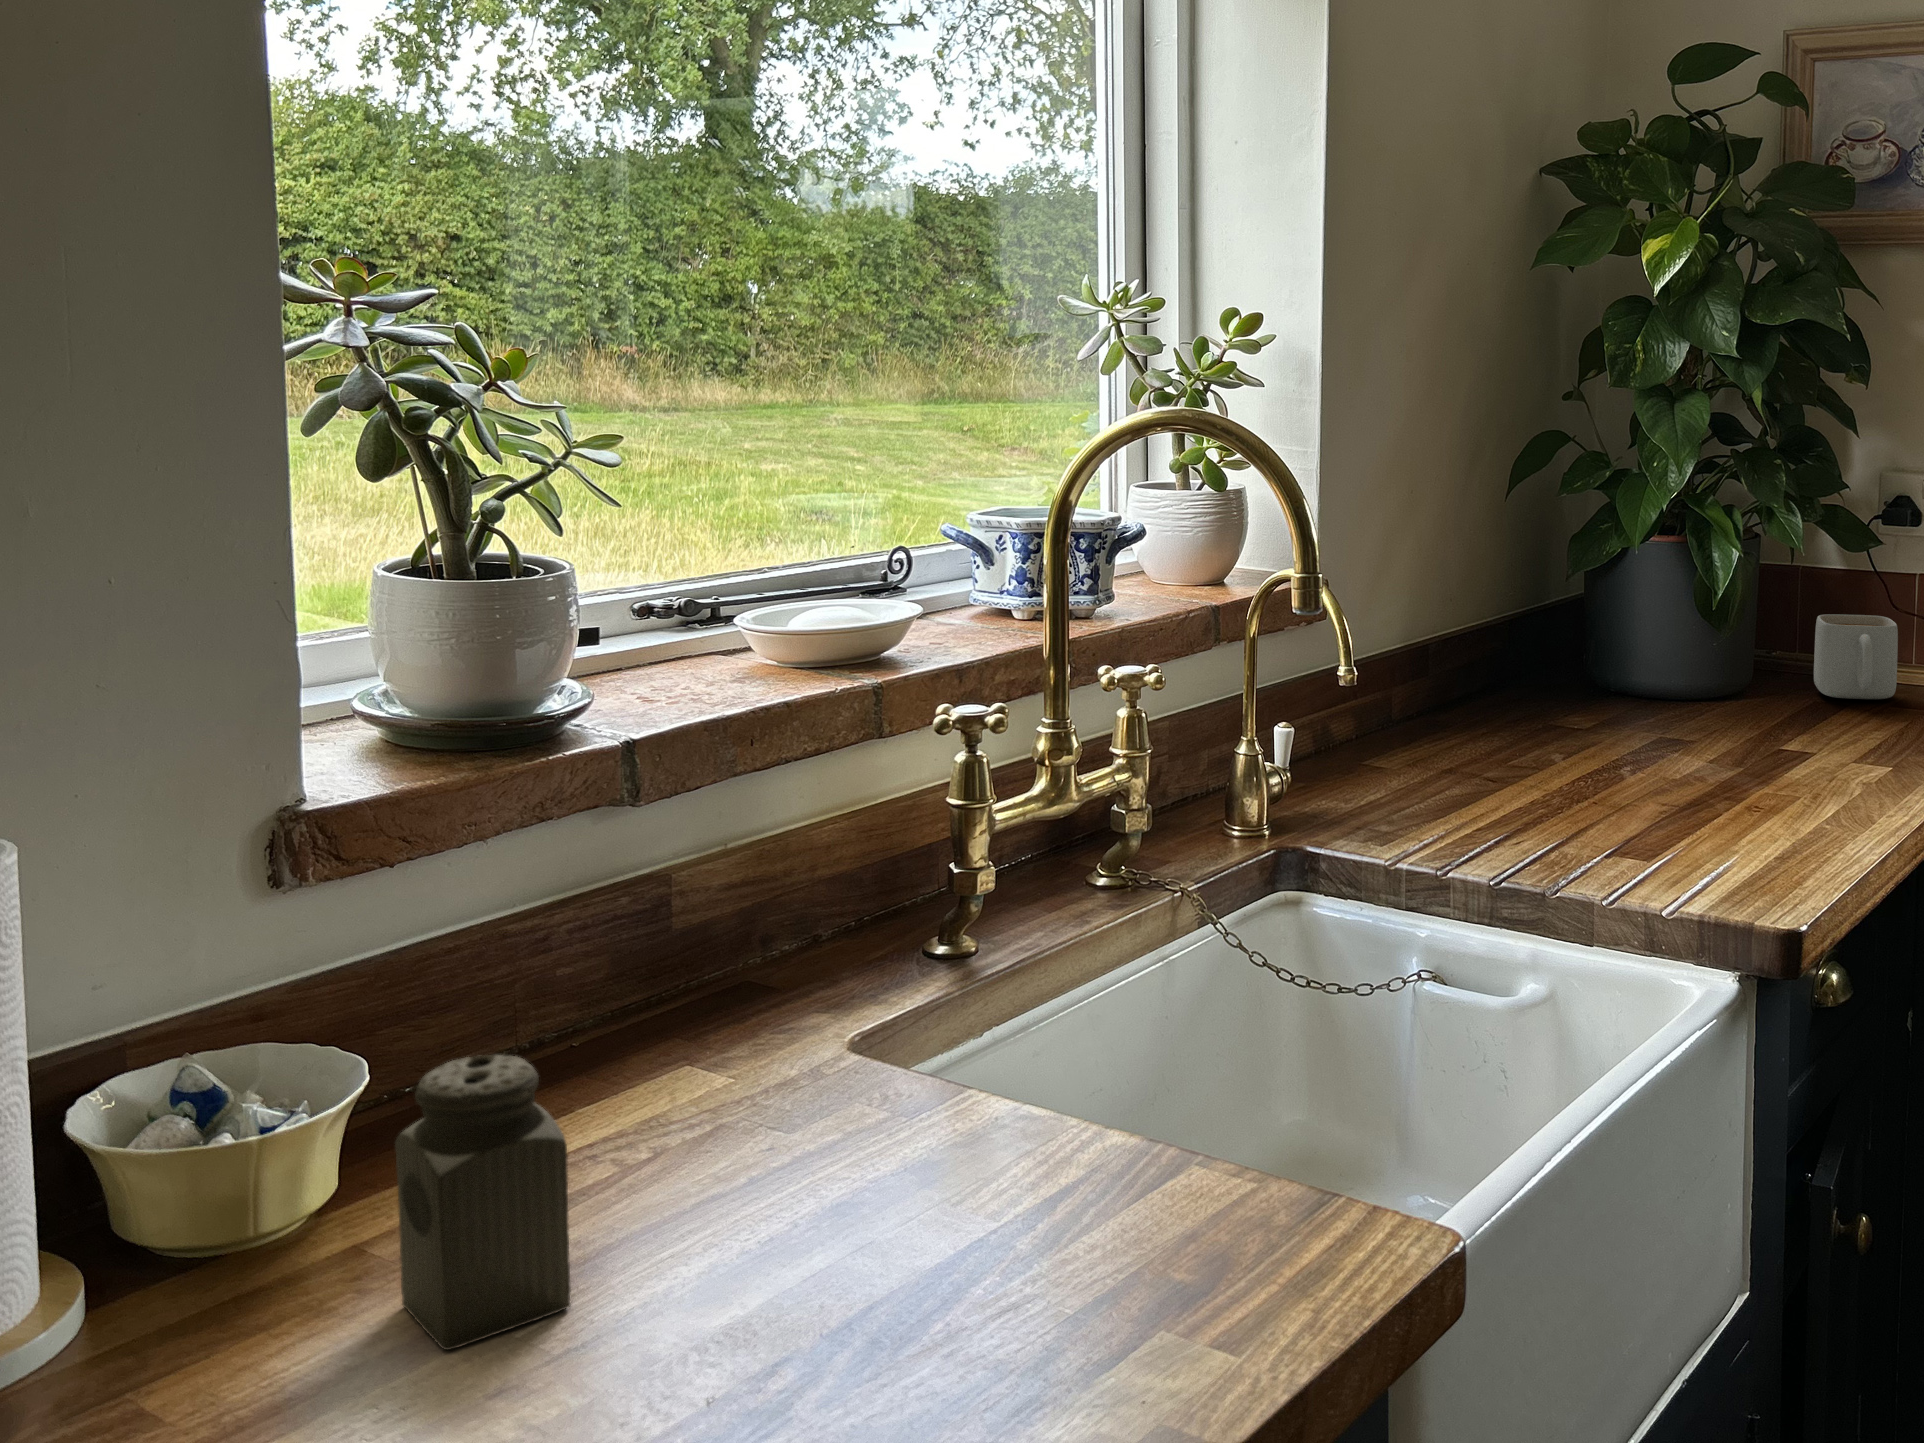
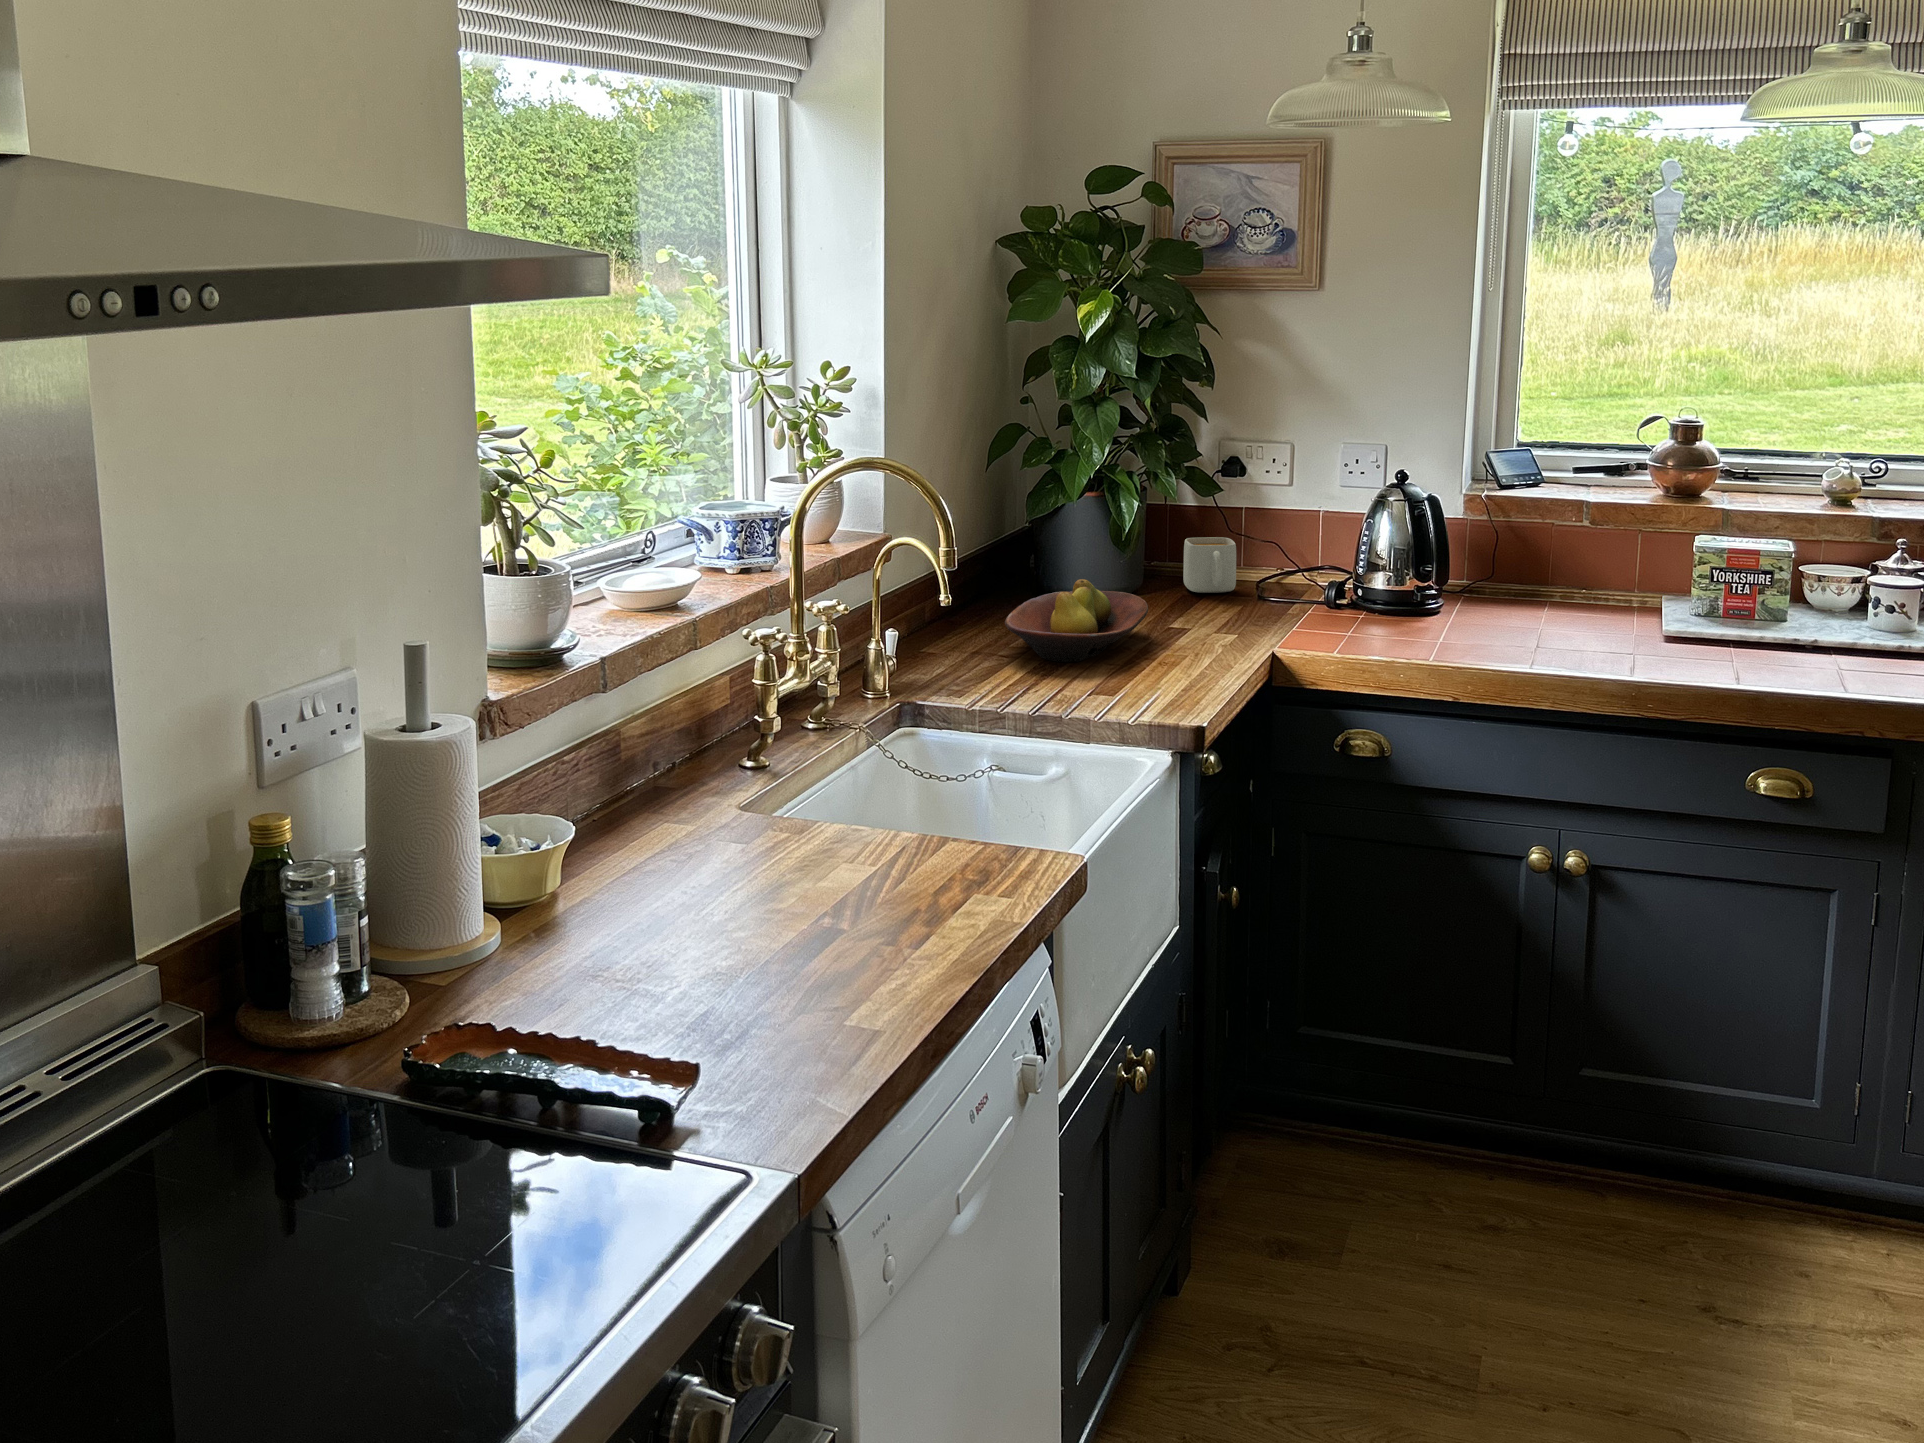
fruit bowl: none [1494,663,1739,796] -> present [1005,579,1148,662]
salt shaker: present [395,1055,571,1350] -> none [634,798,714,920]

